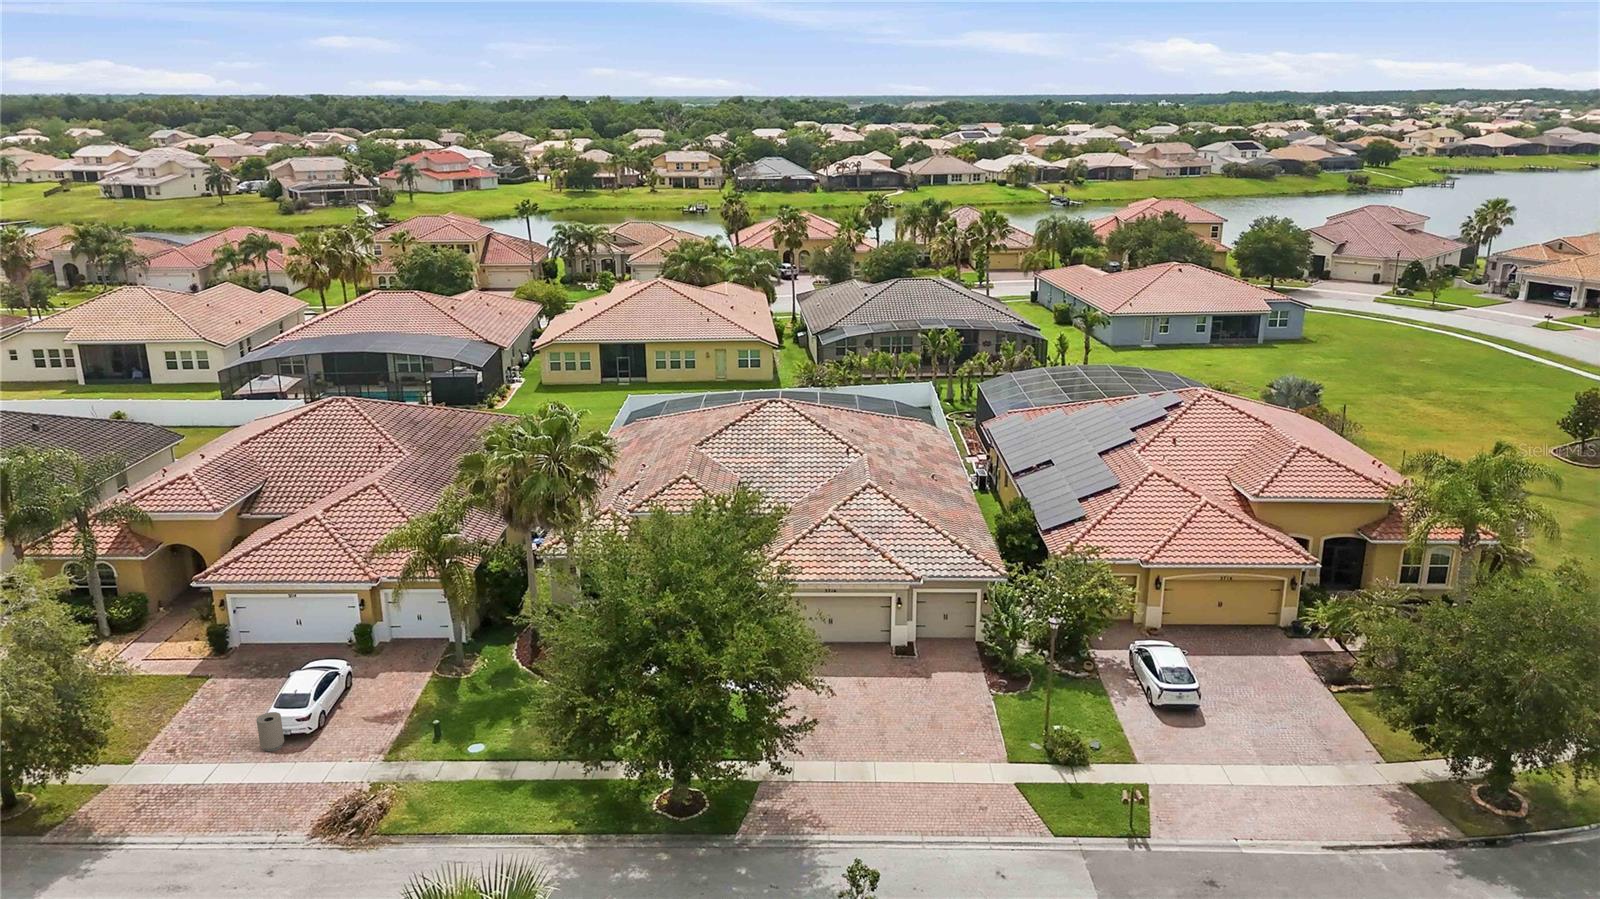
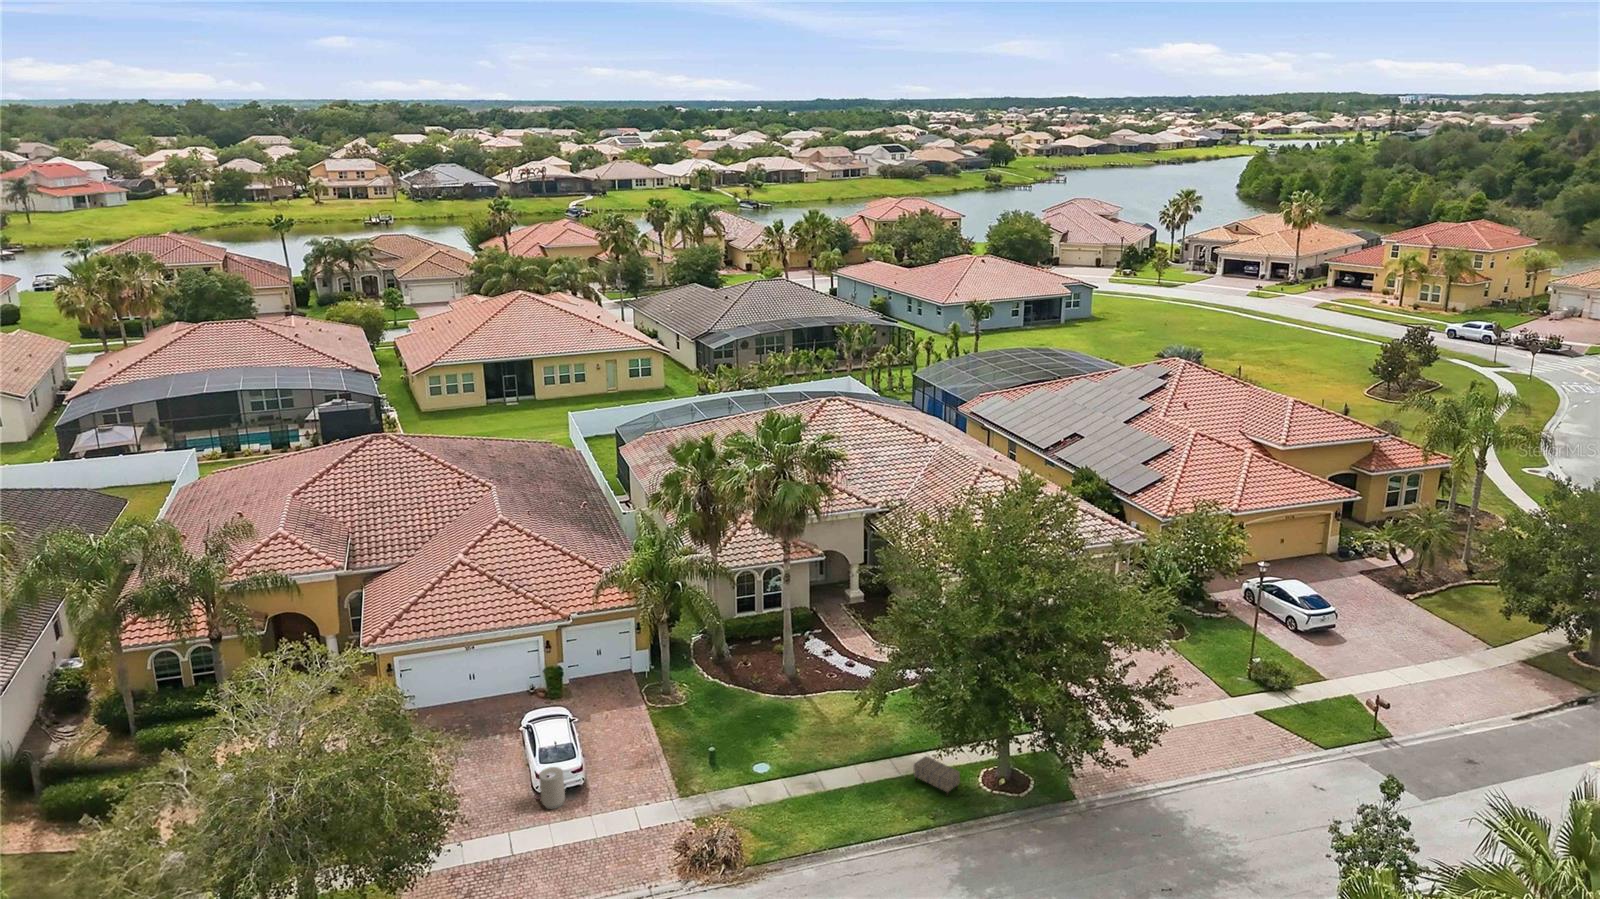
bench: none [596,764,632,808] -> present [914,756,960,796]

